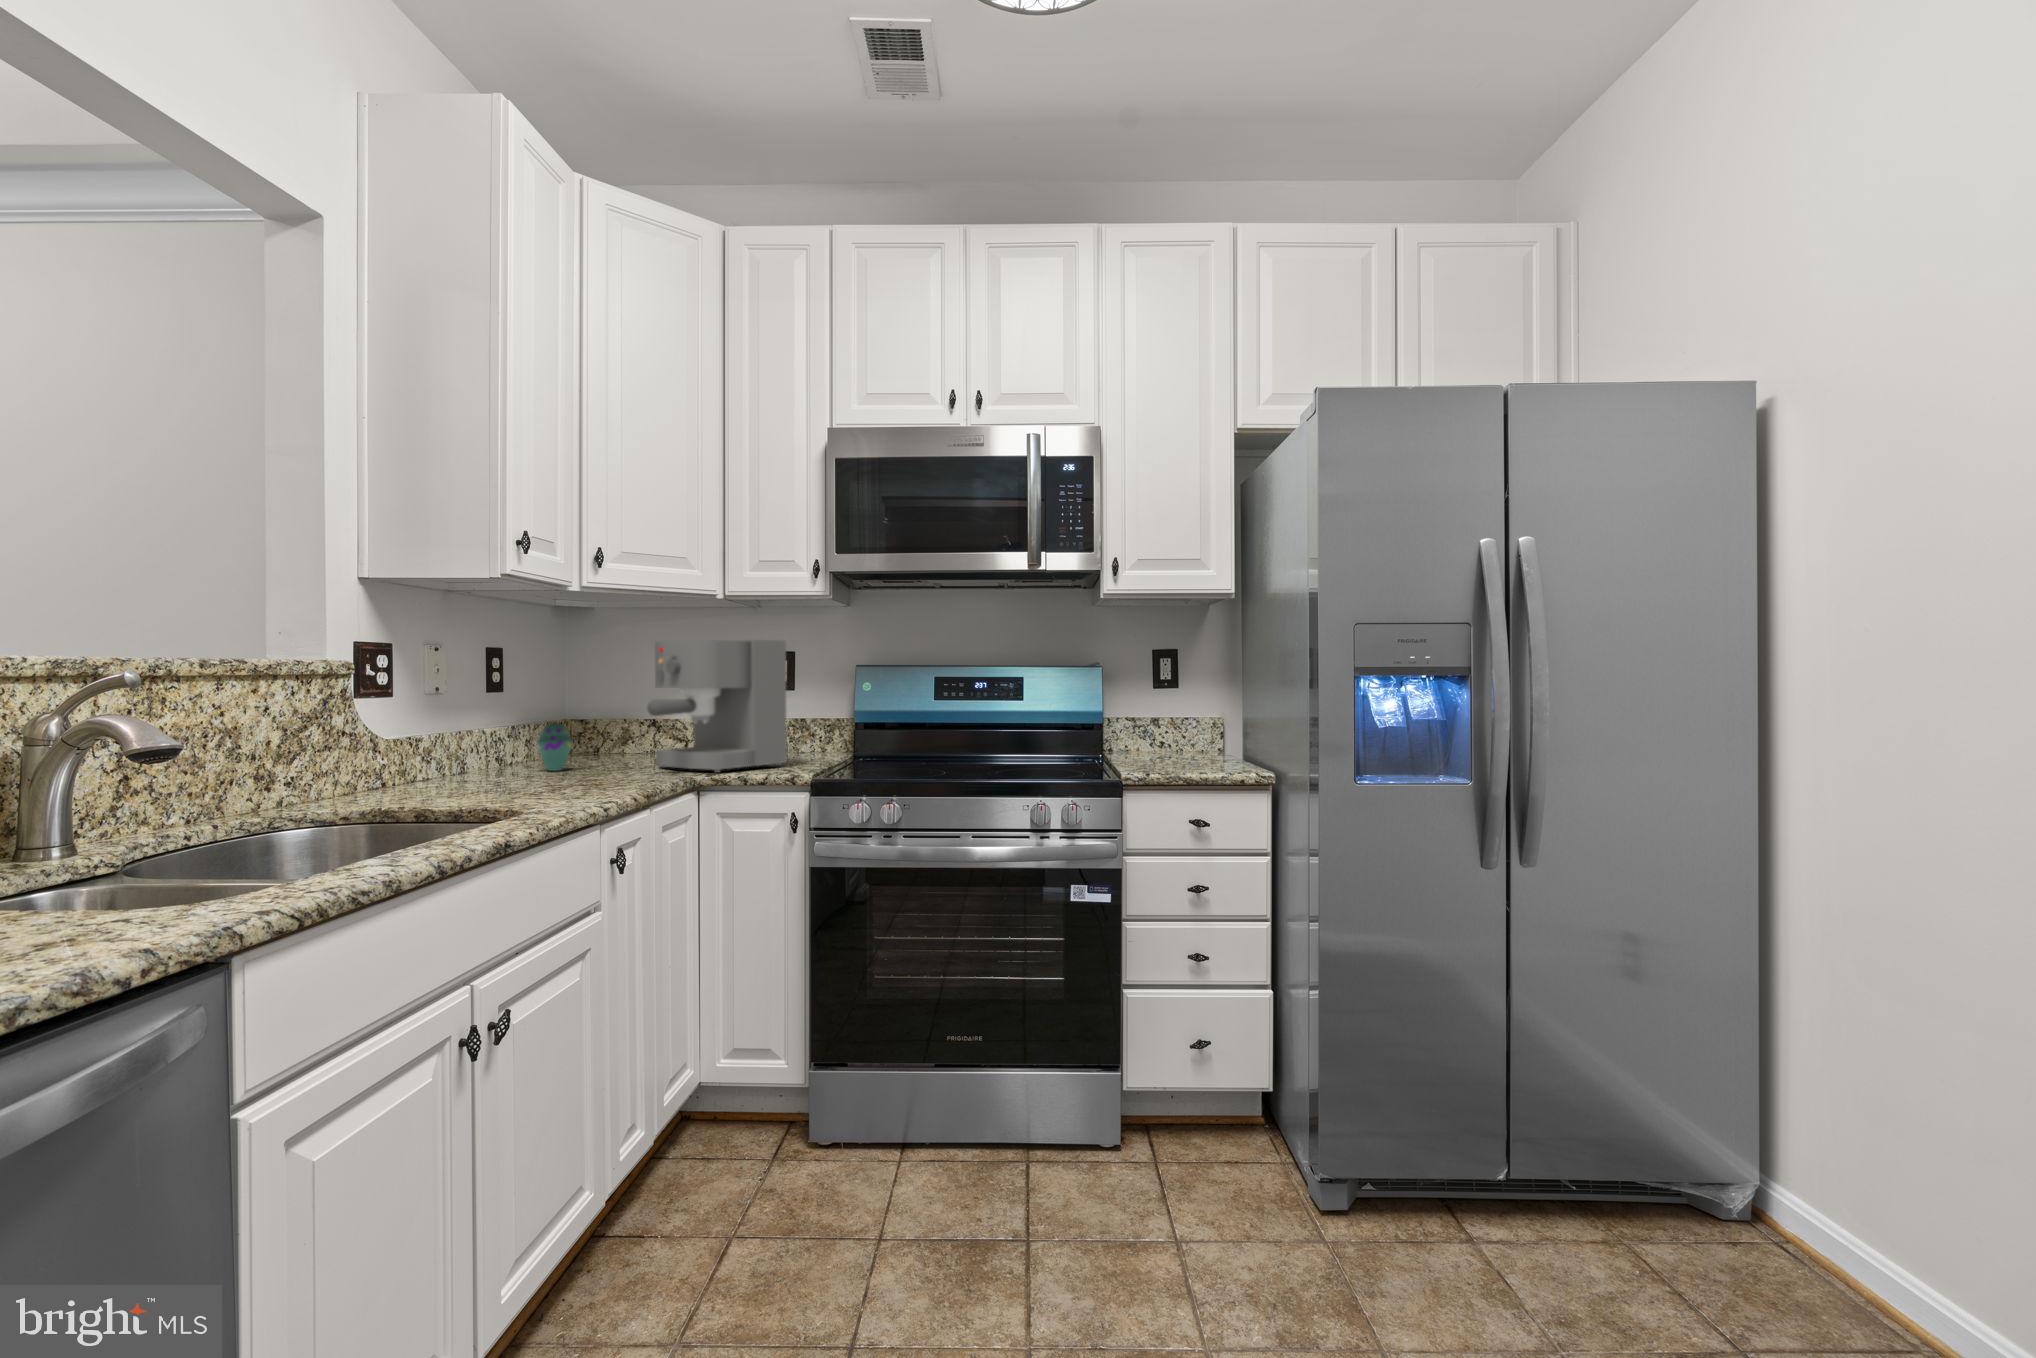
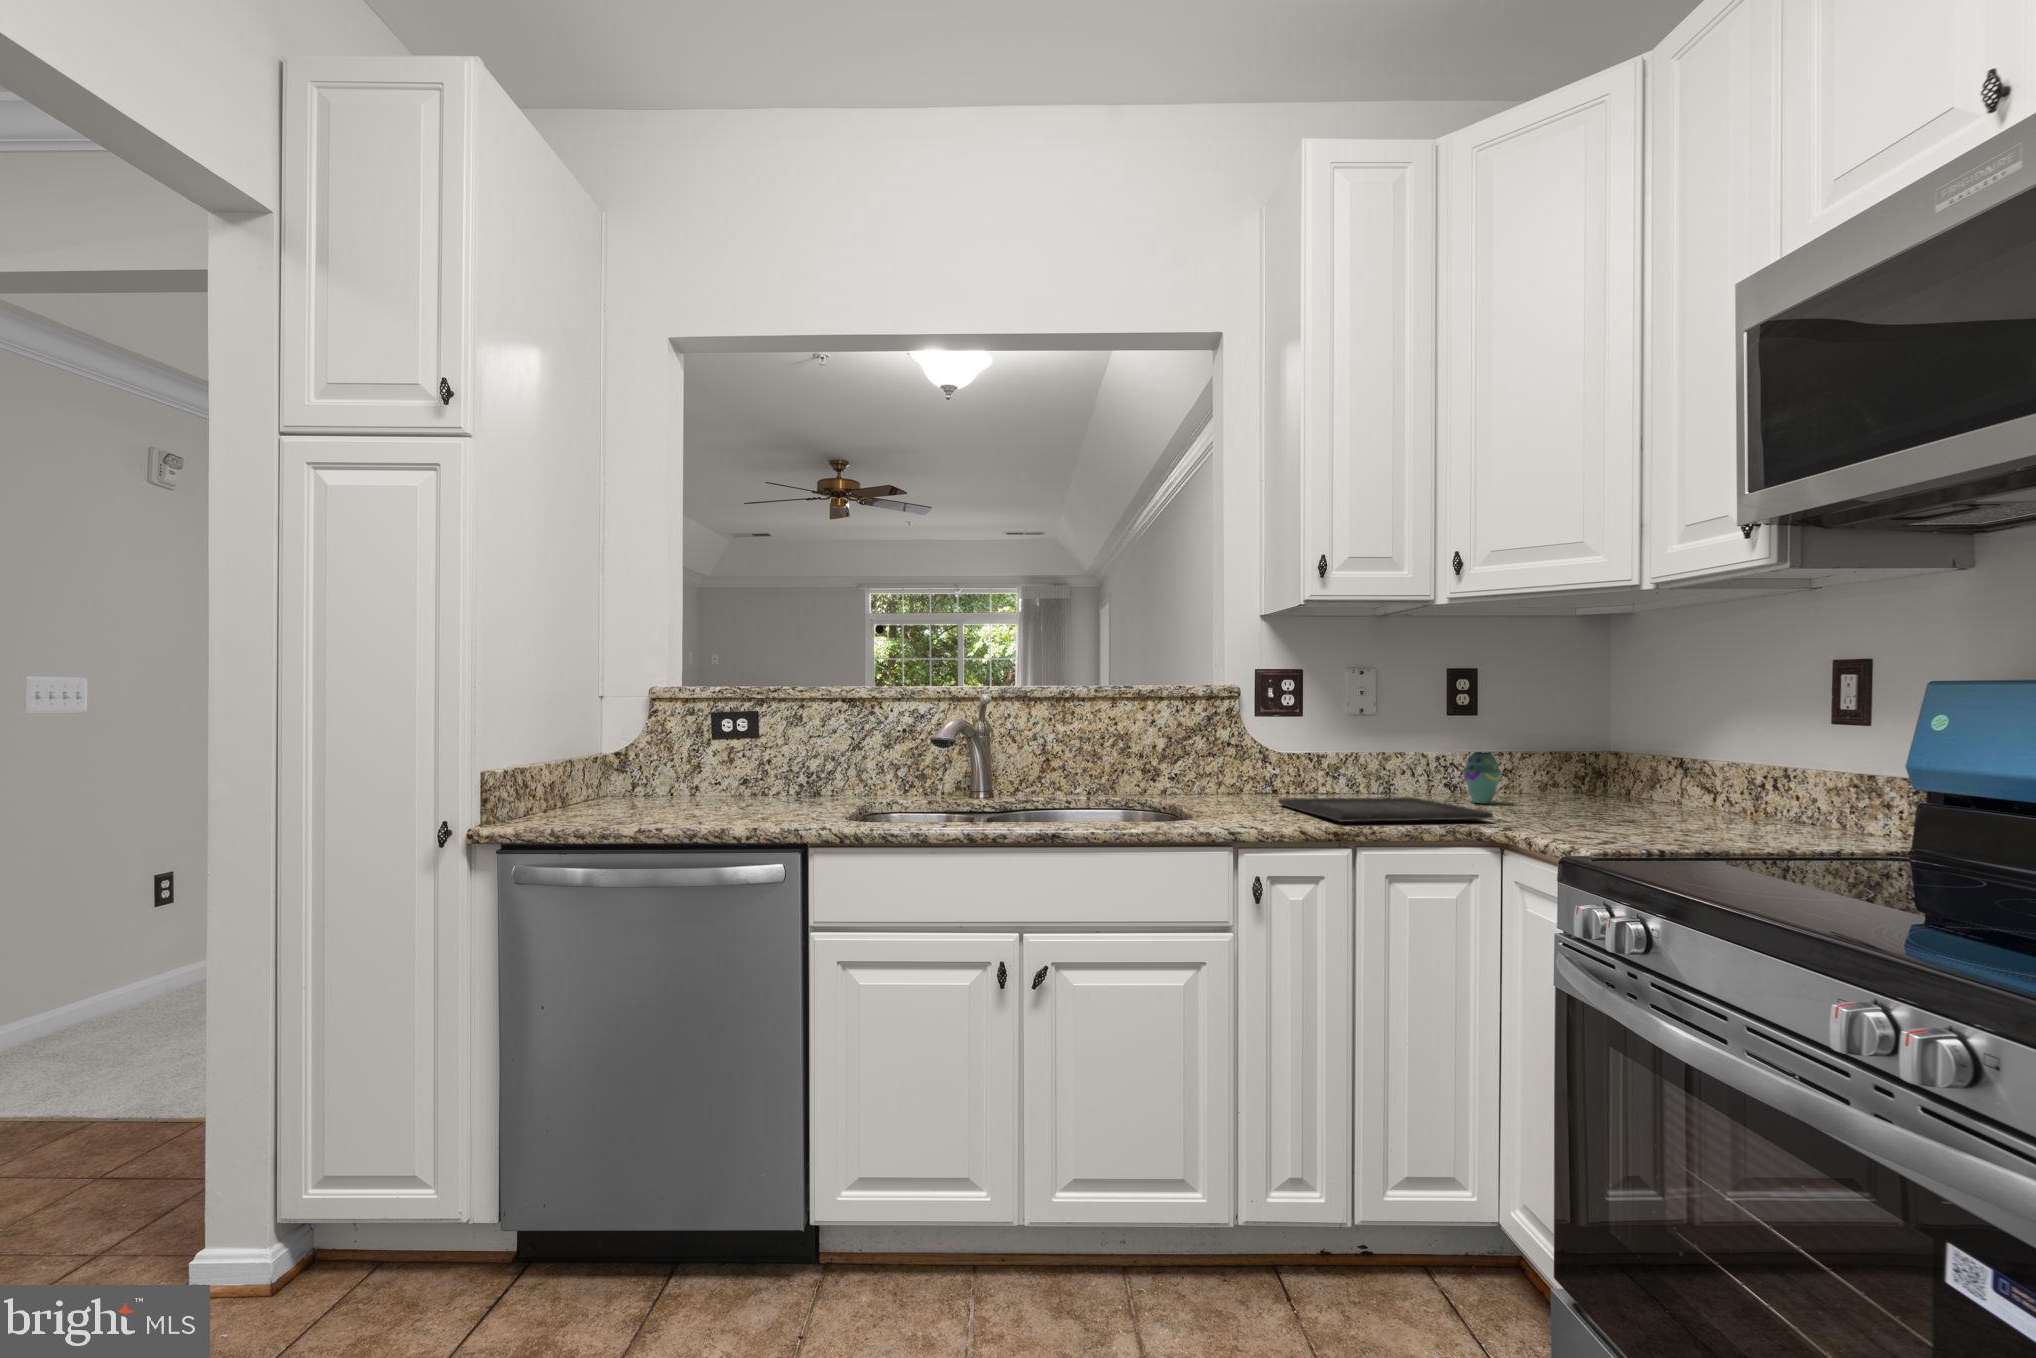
coffee maker: present [647,640,787,773] -> none [1515,659,1735,839]
tray: none [437,769,647,794] -> present [1278,797,1493,822]

